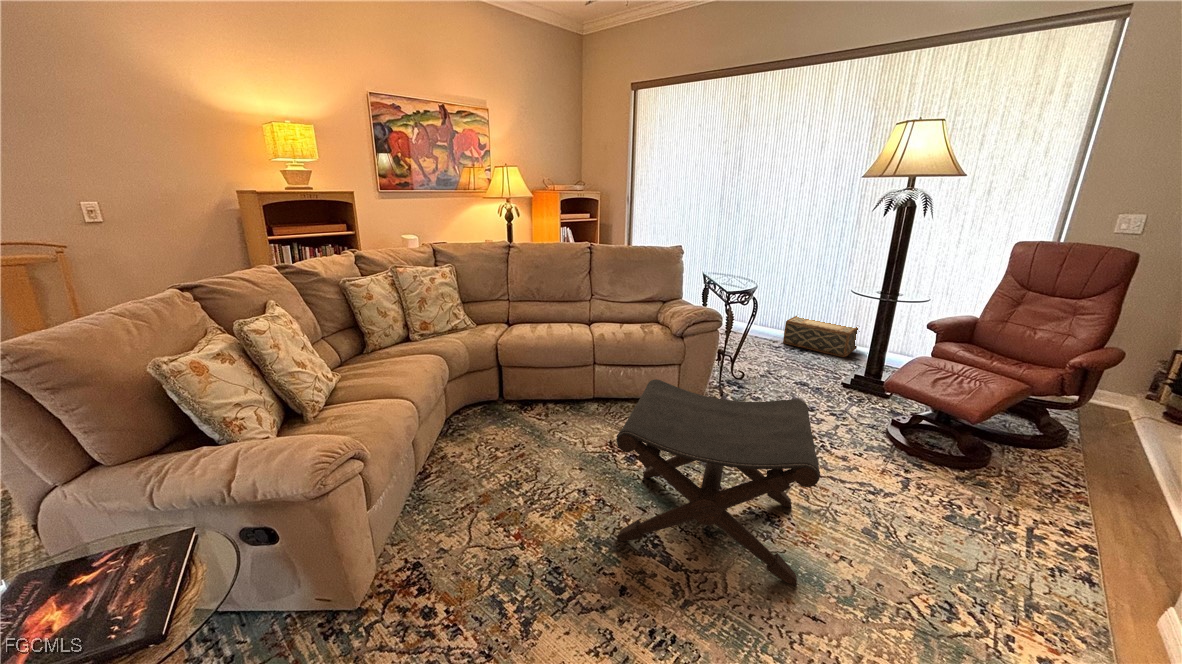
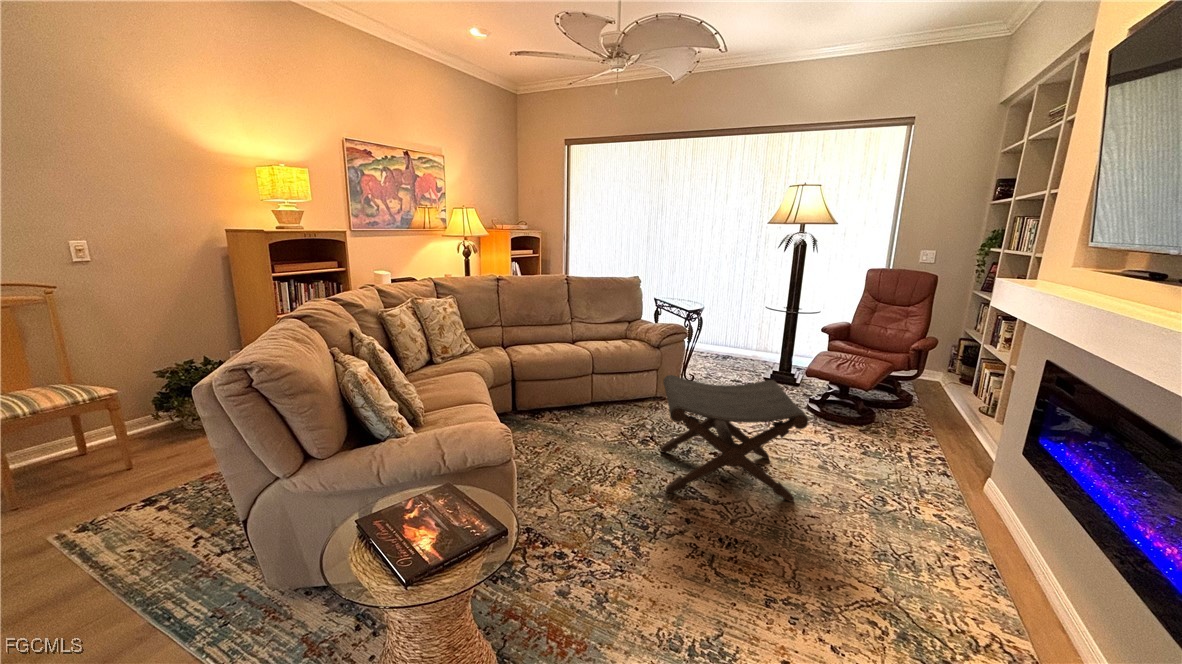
woven basket: present [783,316,860,357] -> none [710,331,764,361]

